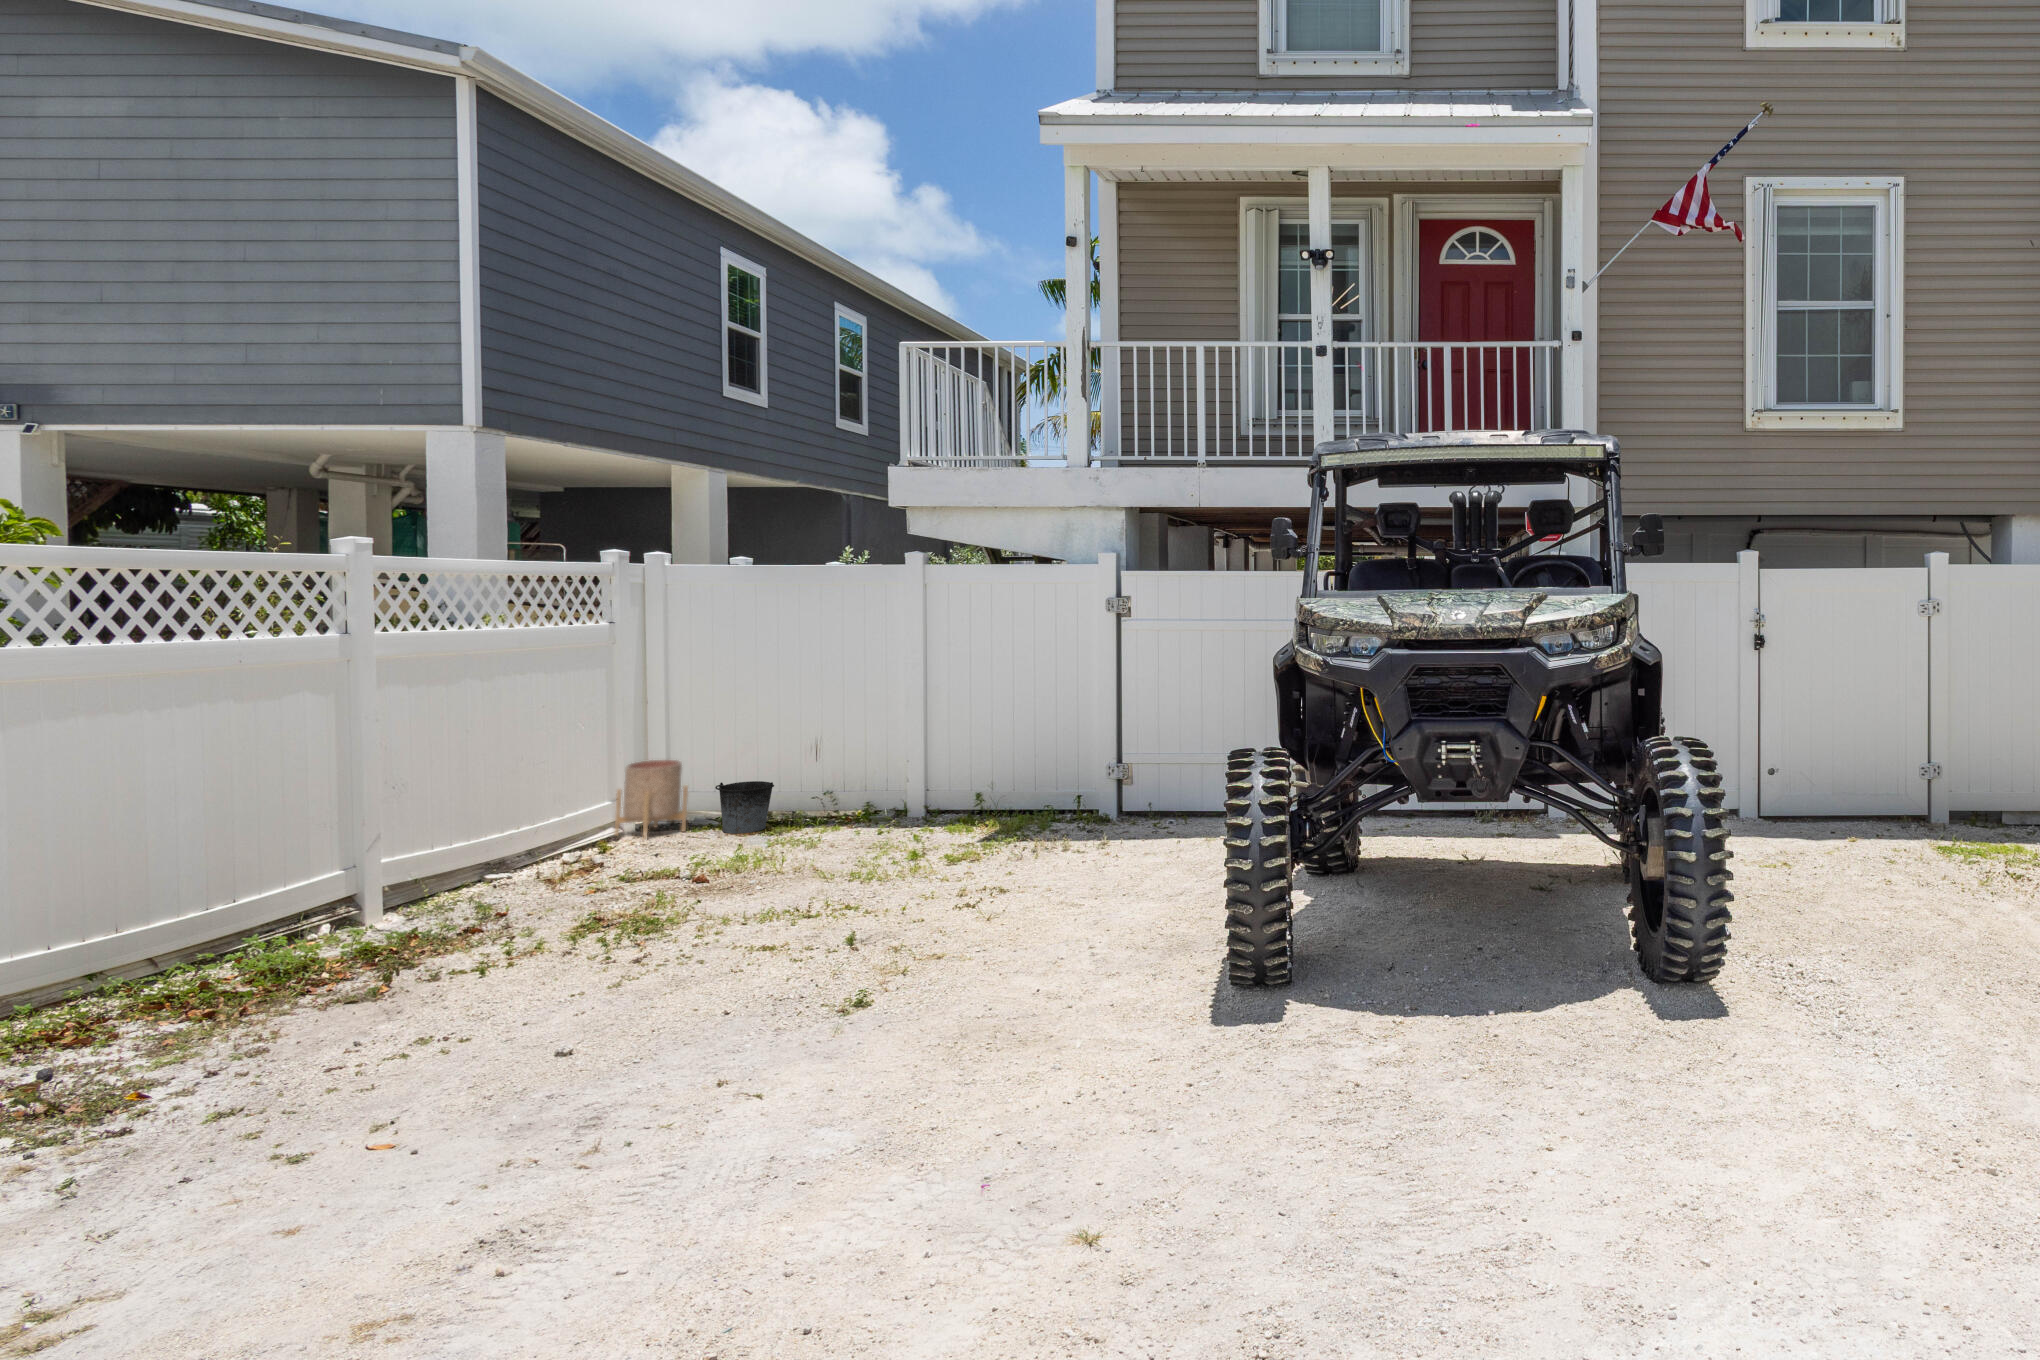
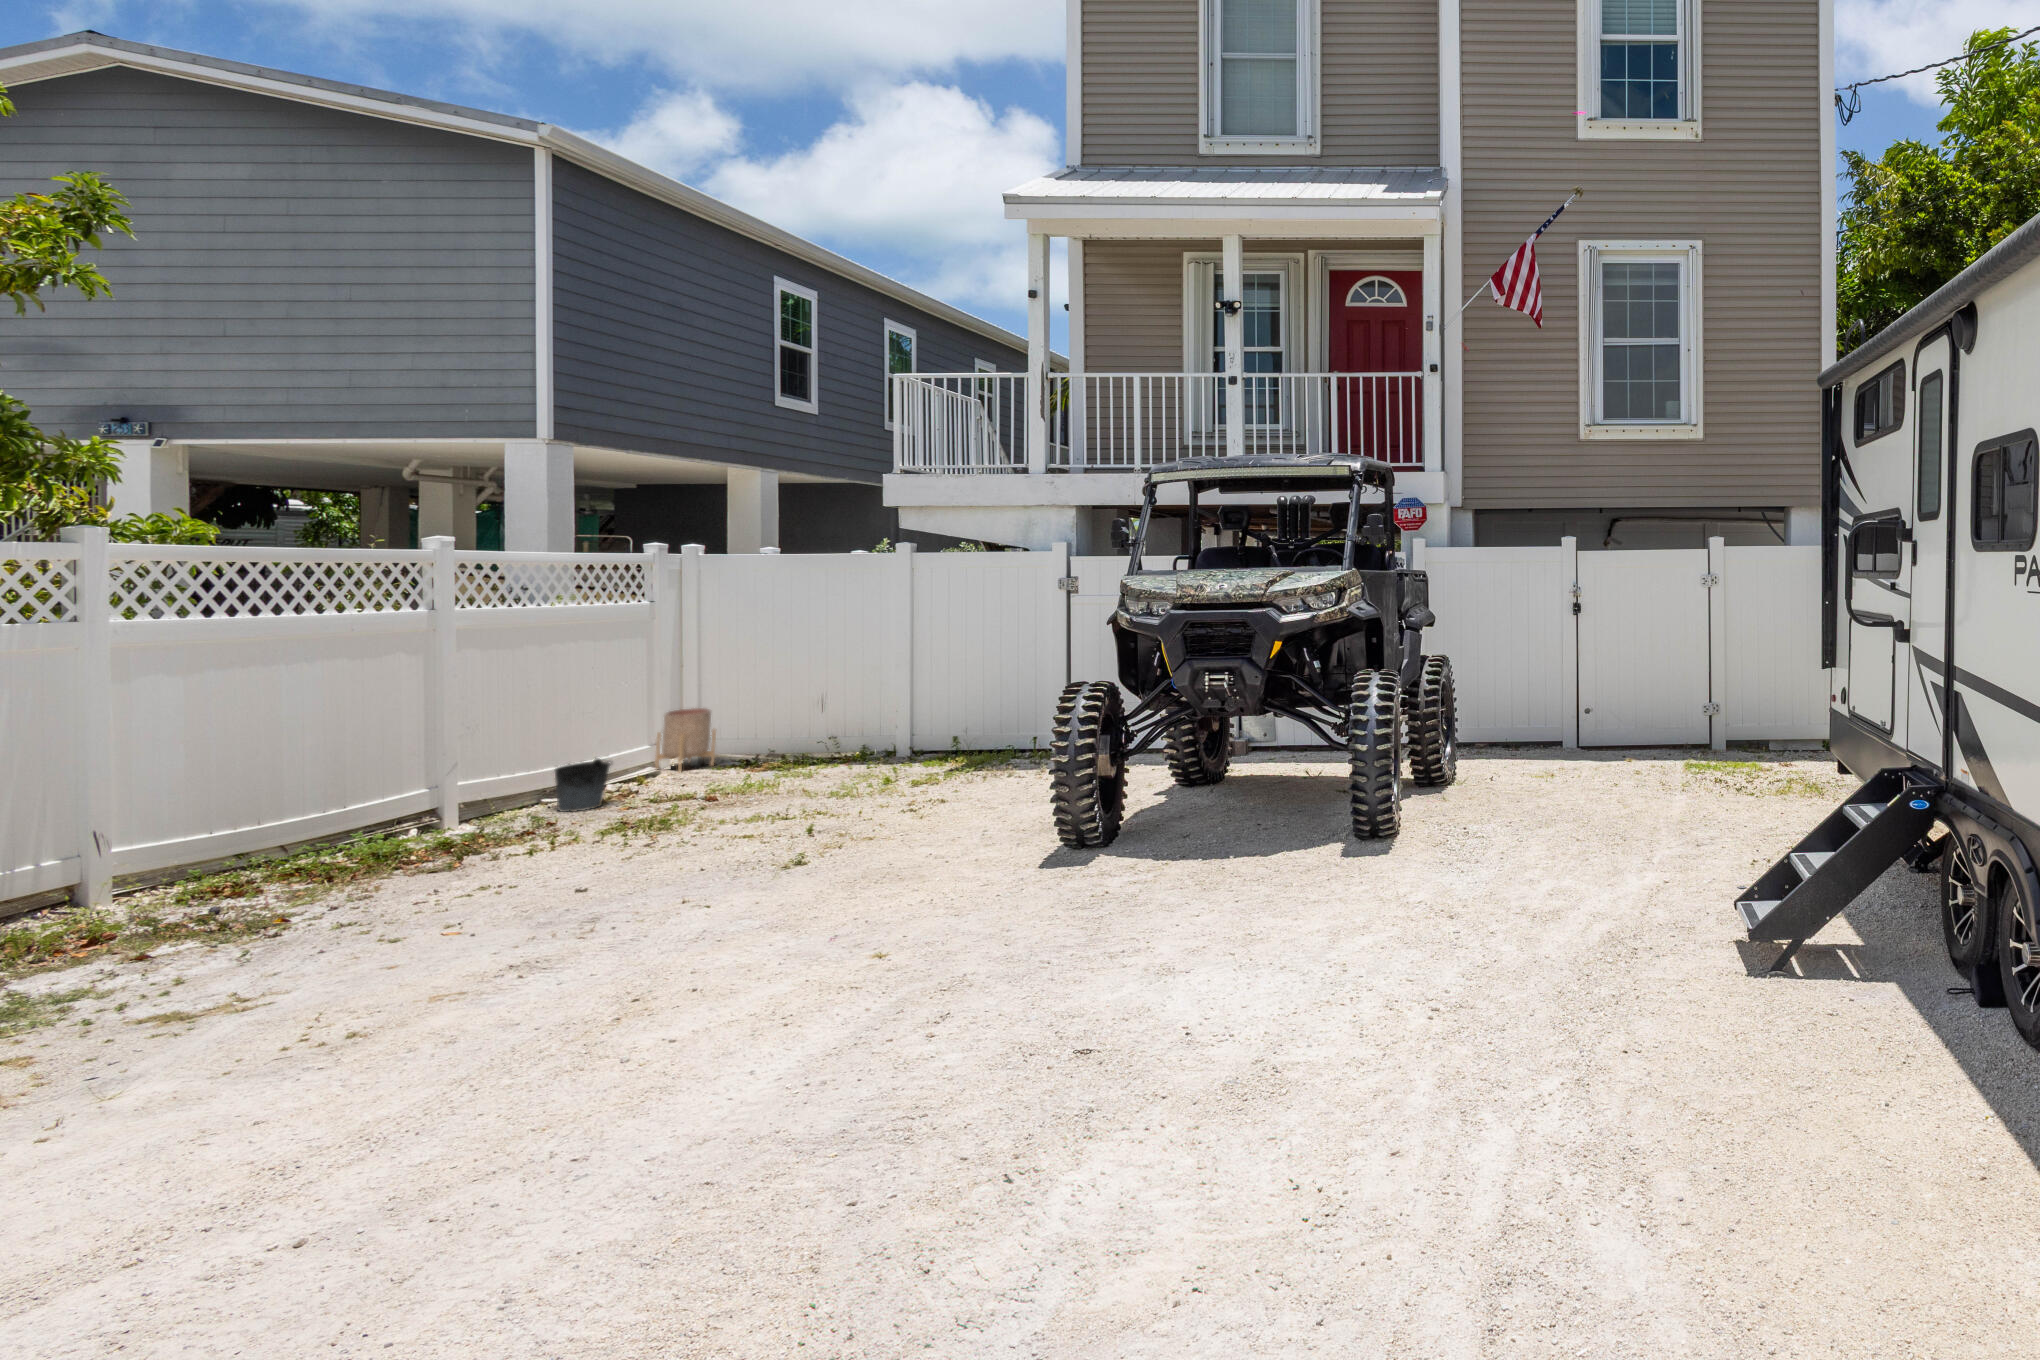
bucket: present [715,781,774,834] -> present [555,758,611,812]

